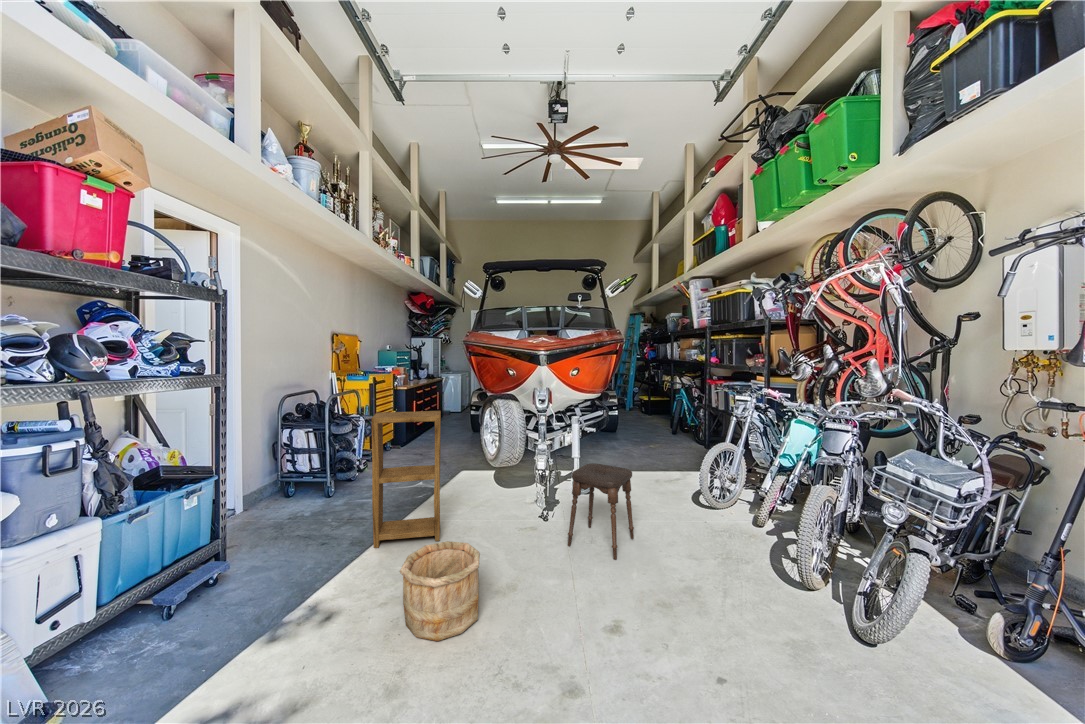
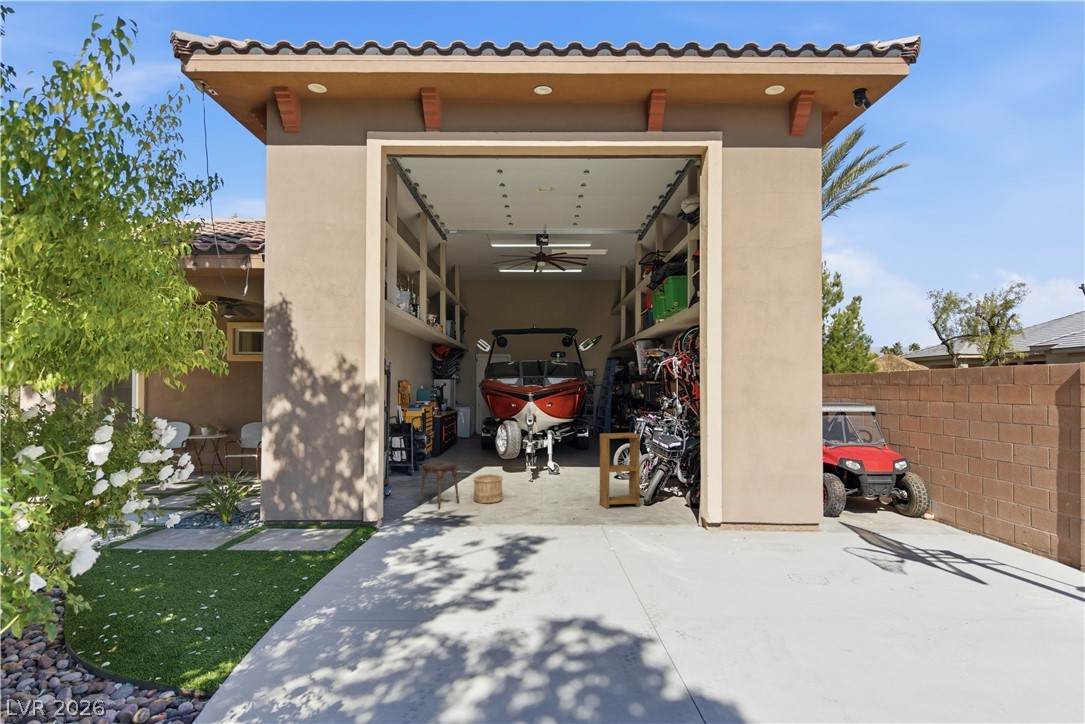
shelving unit: present [372,411,441,548] -> present [600,433,640,508]
stool: present [568,463,634,560] -> present [419,461,459,509]

